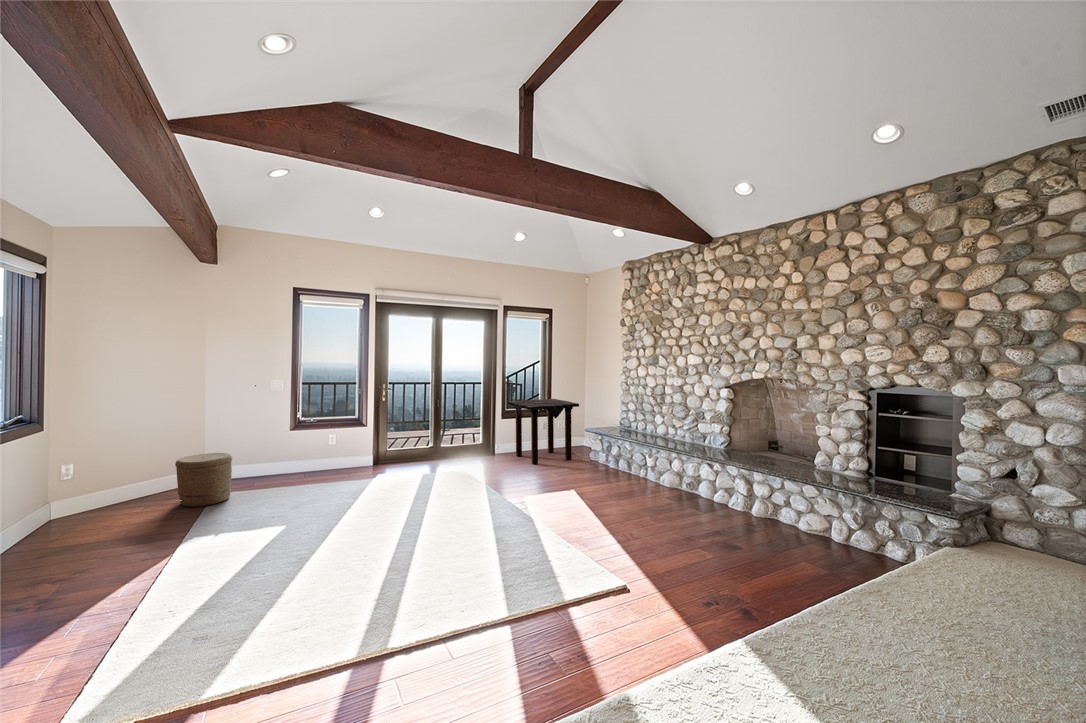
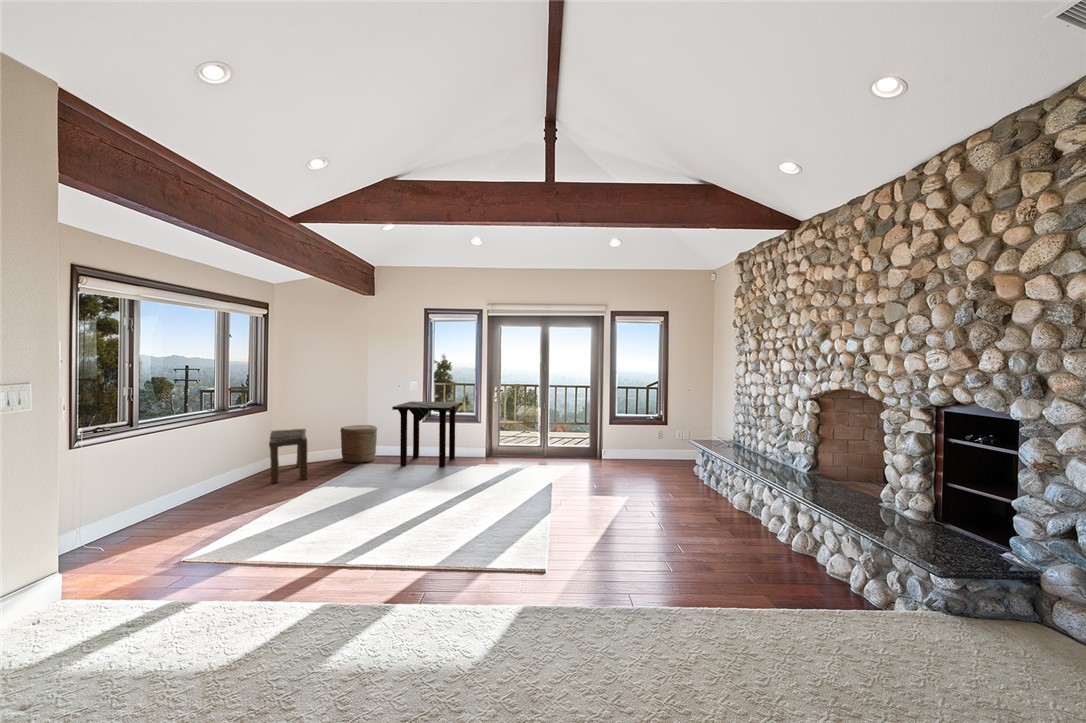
side table: present [508,399,579,465] -> present [392,401,462,467]
bench: none [63,470,156,560] -> present [269,429,307,483]

